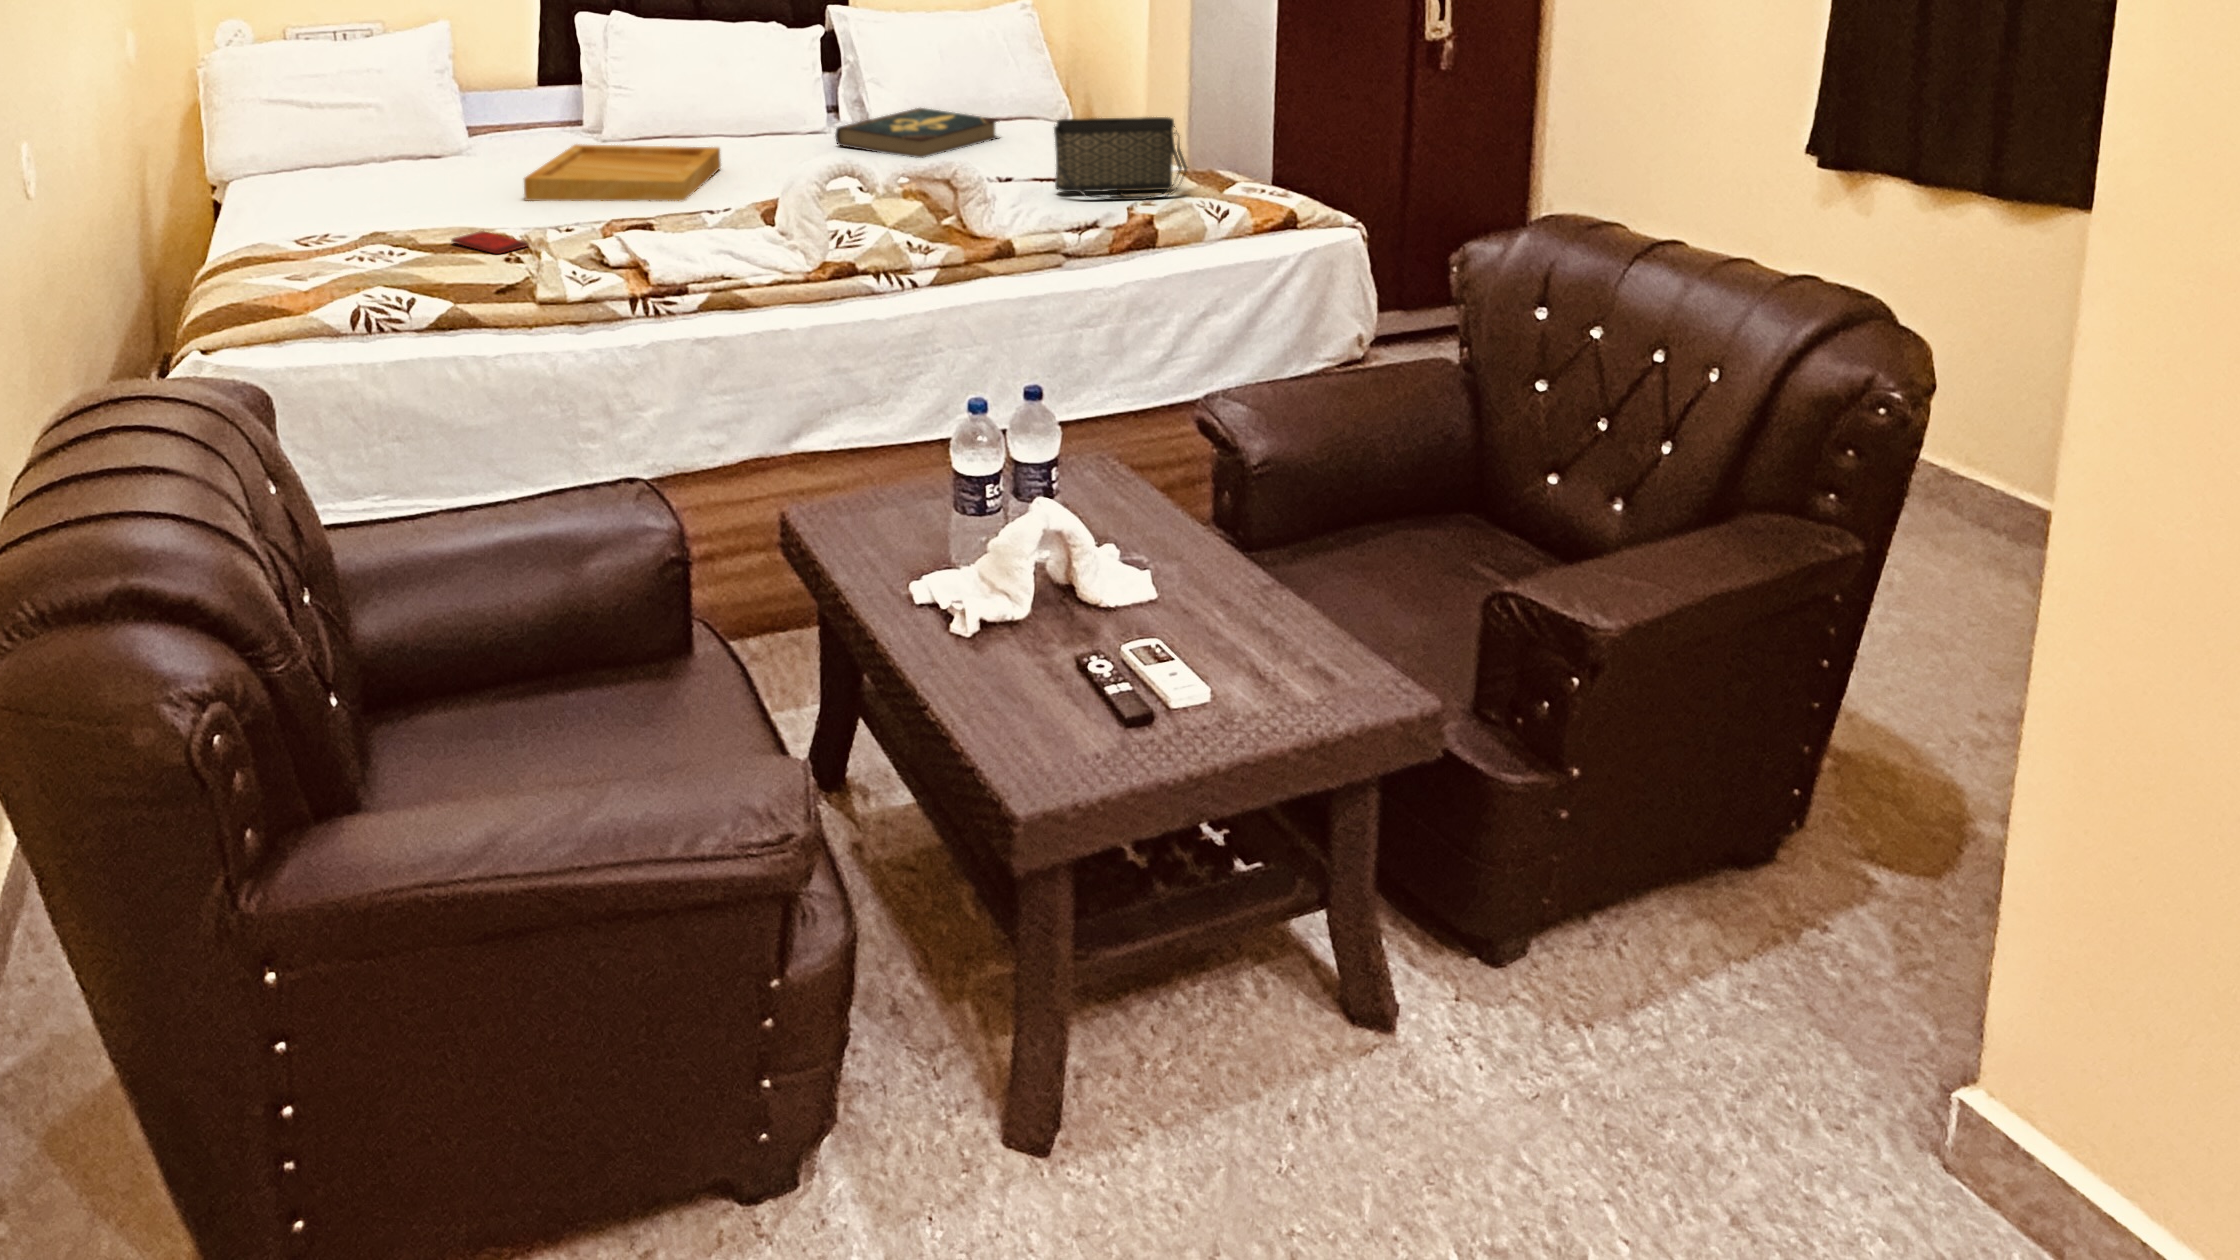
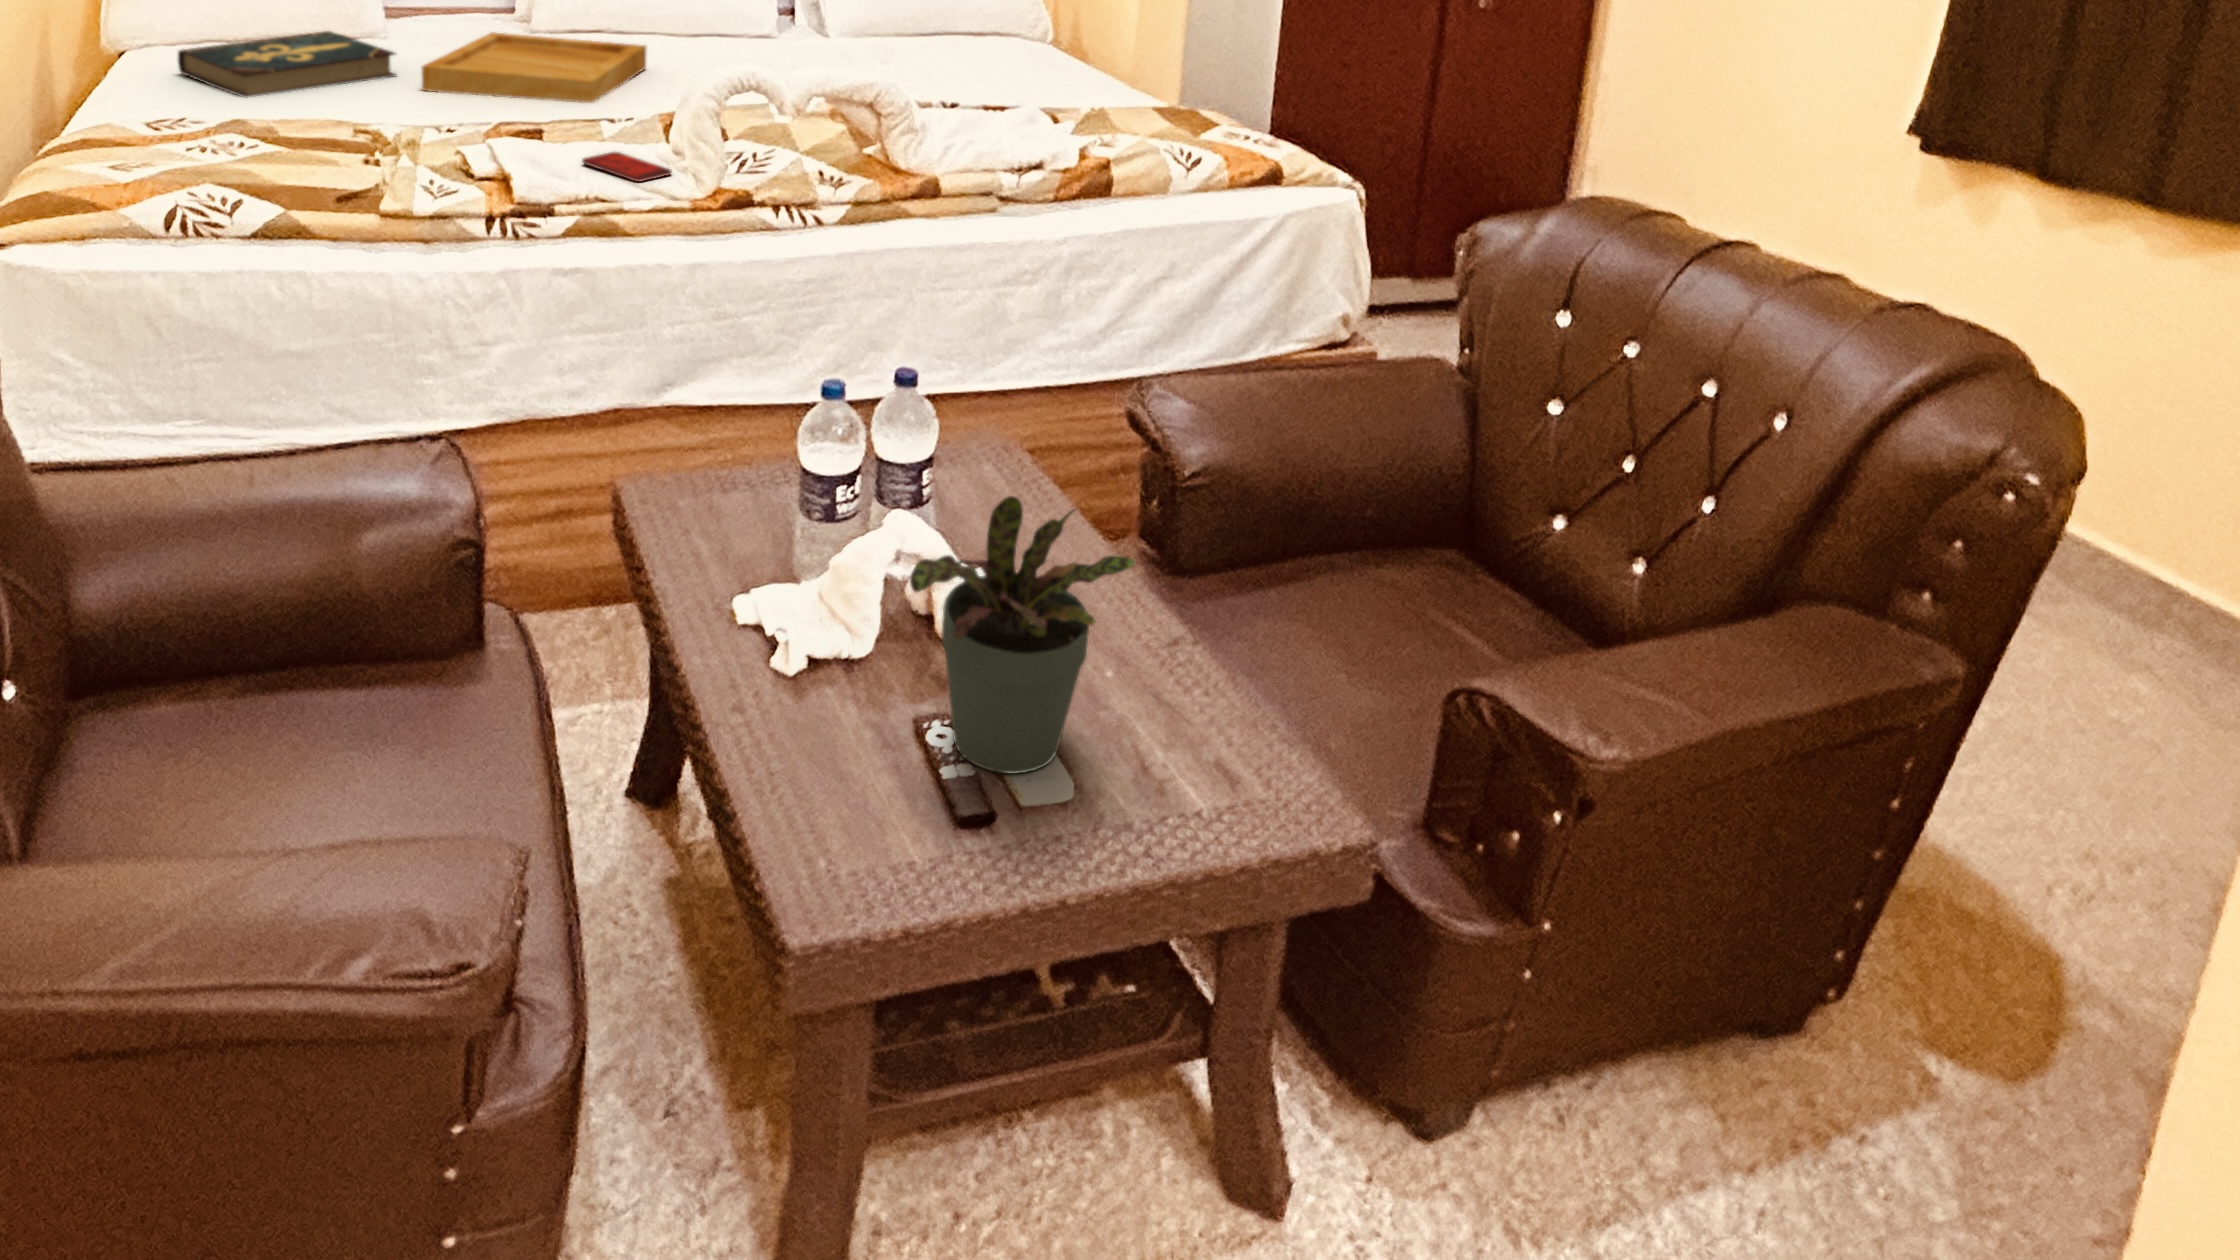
book: present [835,108,999,158] -> present [178,31,396,97]
handbag: present [1054,117,1187,200] -> none [1007,38,1161,137]
smartphone: present [452,231,528,254] -> present [582,152,672,182]
potted plant: none [1075,467,1244,685] -> present [910,496,1134,774]

